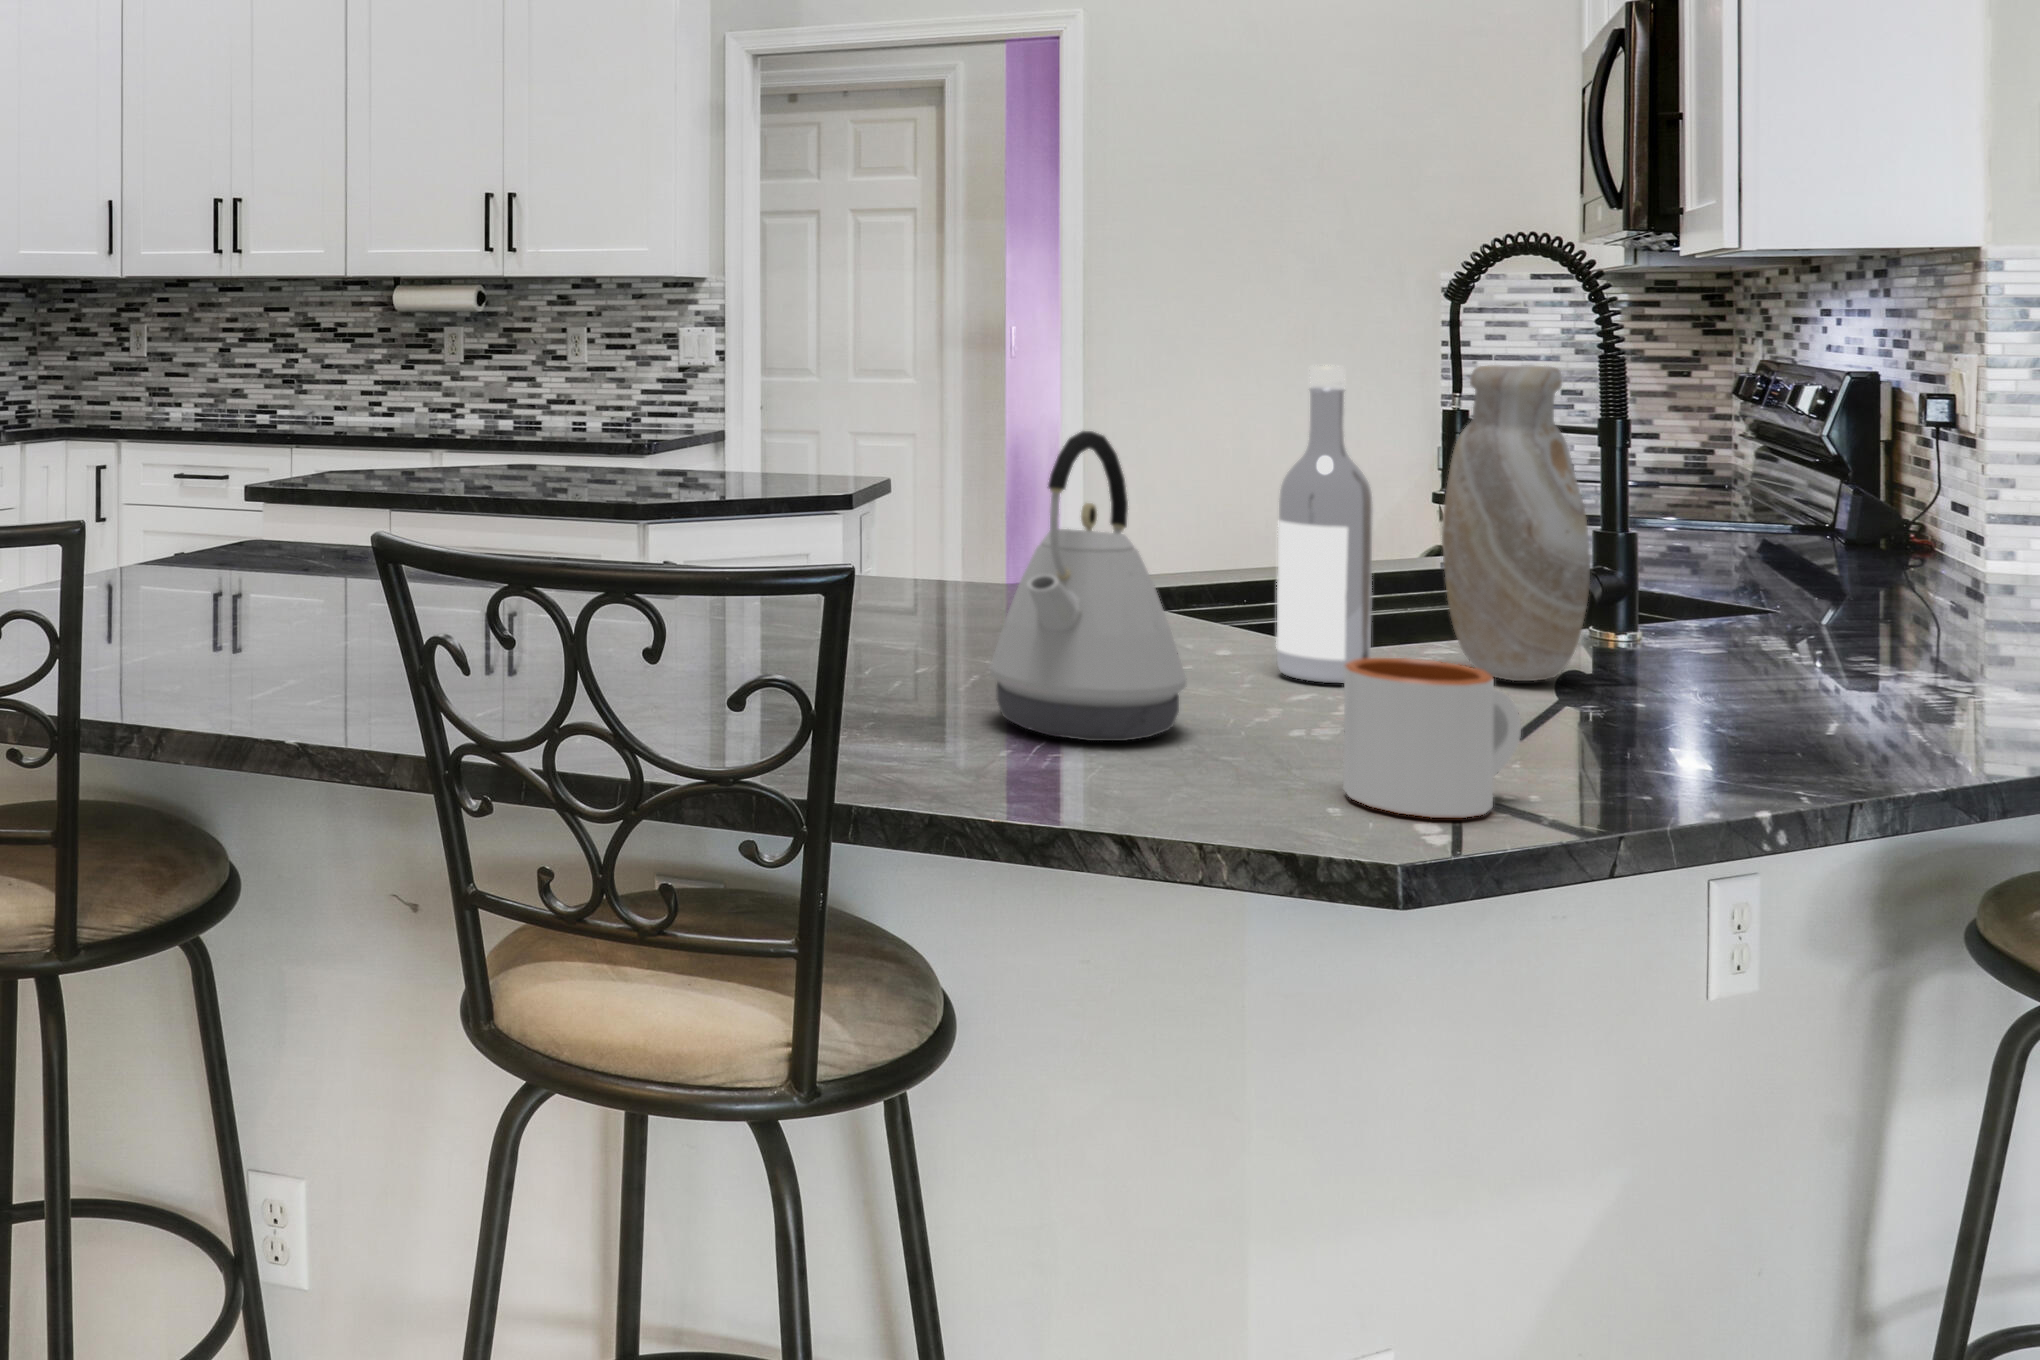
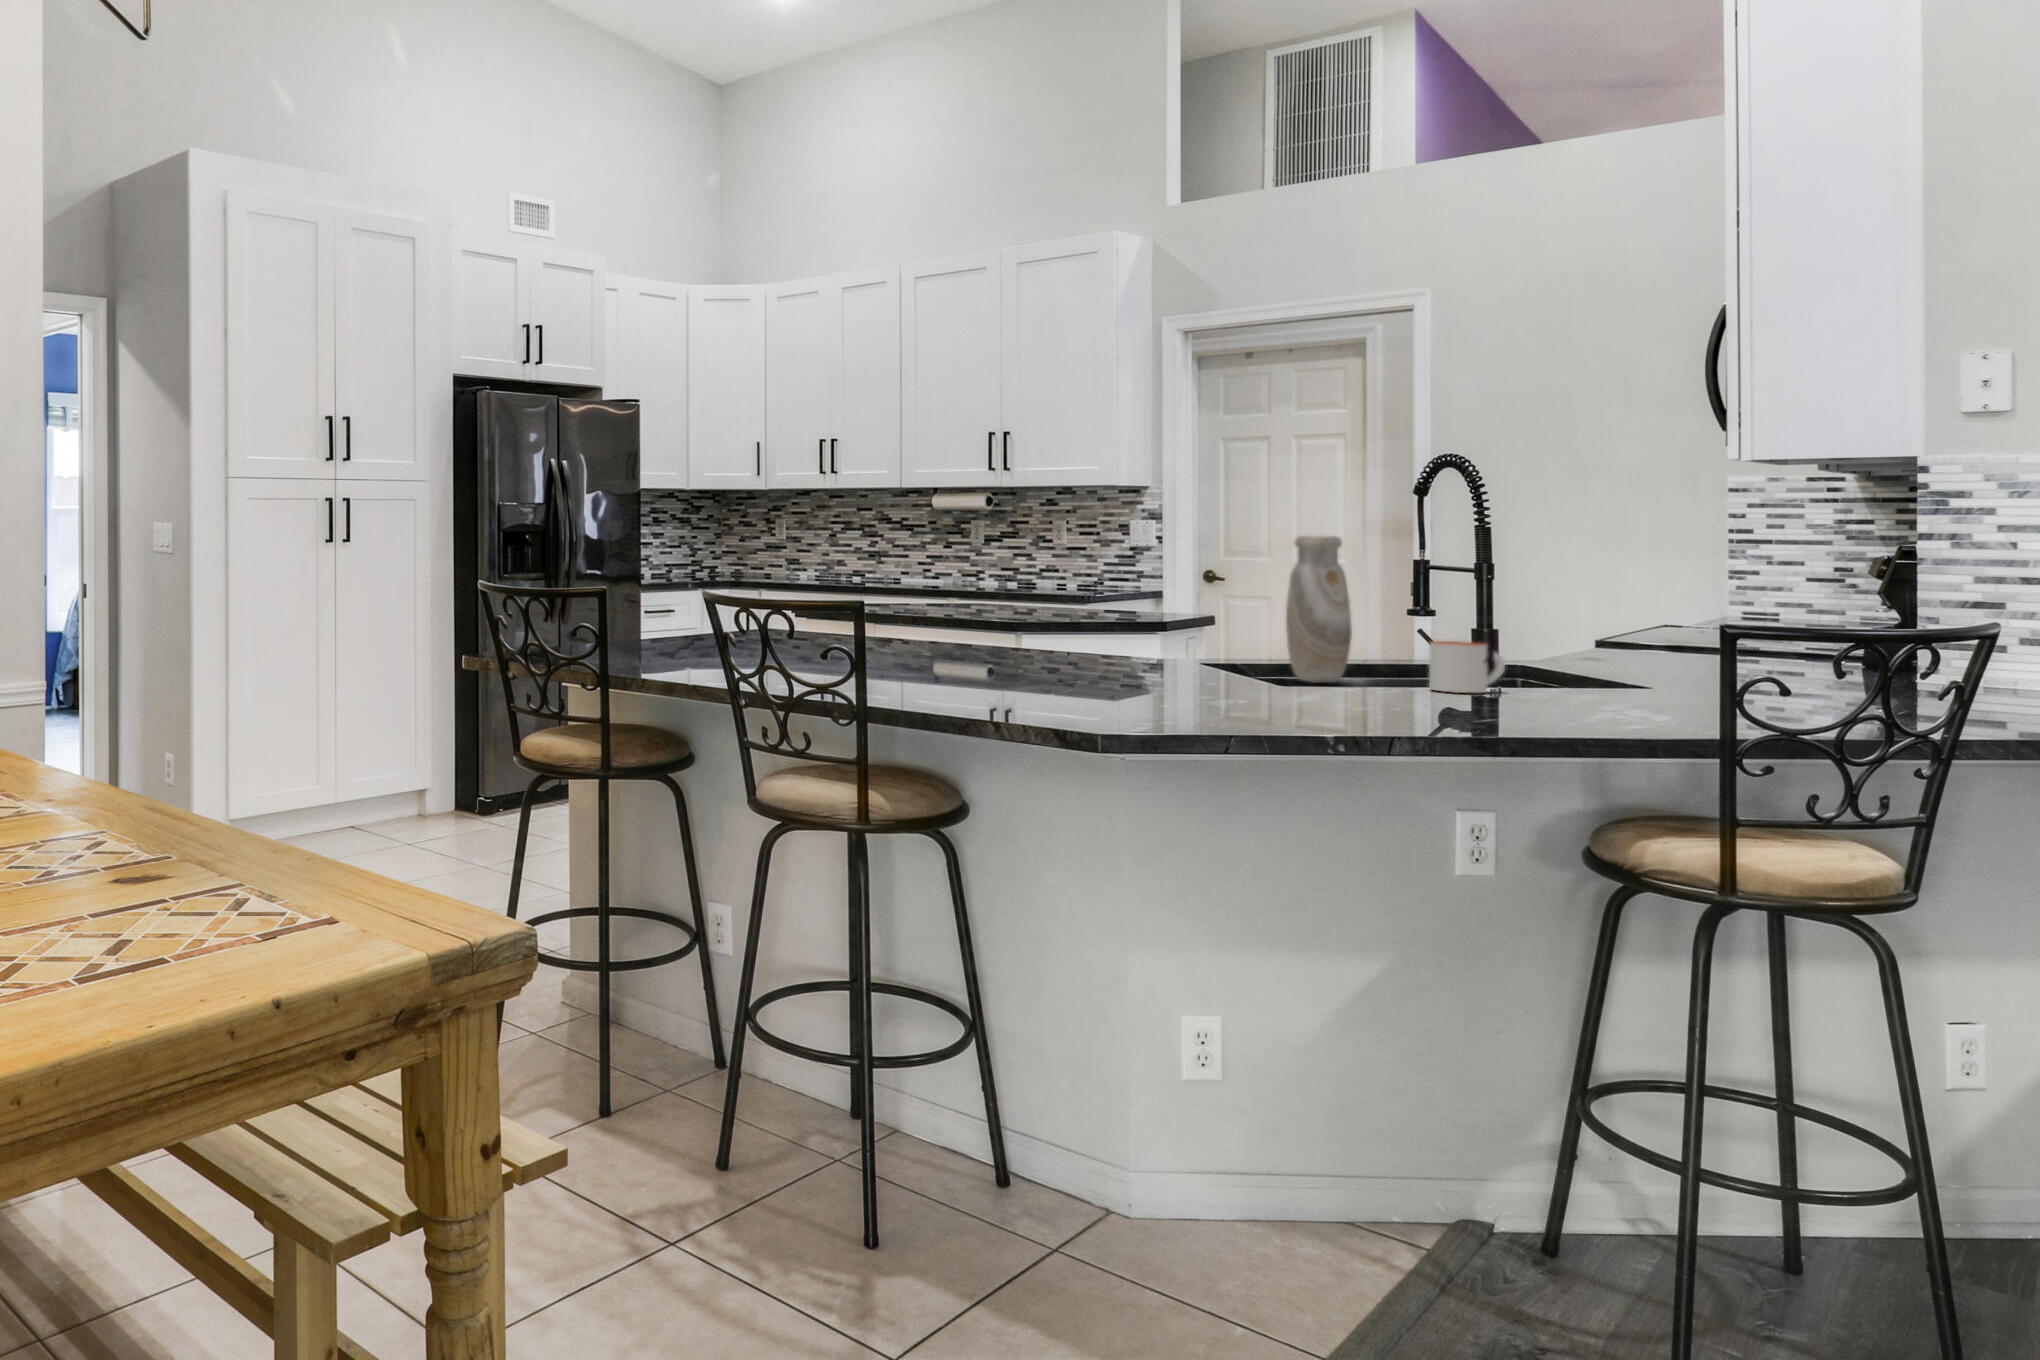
wine bottle: present [1277,366,1373,683] -> none [1200,536,1244,680]
kettle: present [990,431,1186,741] -> none [1023,560,1104,684]
mug: present [1343,658,1521,818] -> present [1429,641,1505,693]

